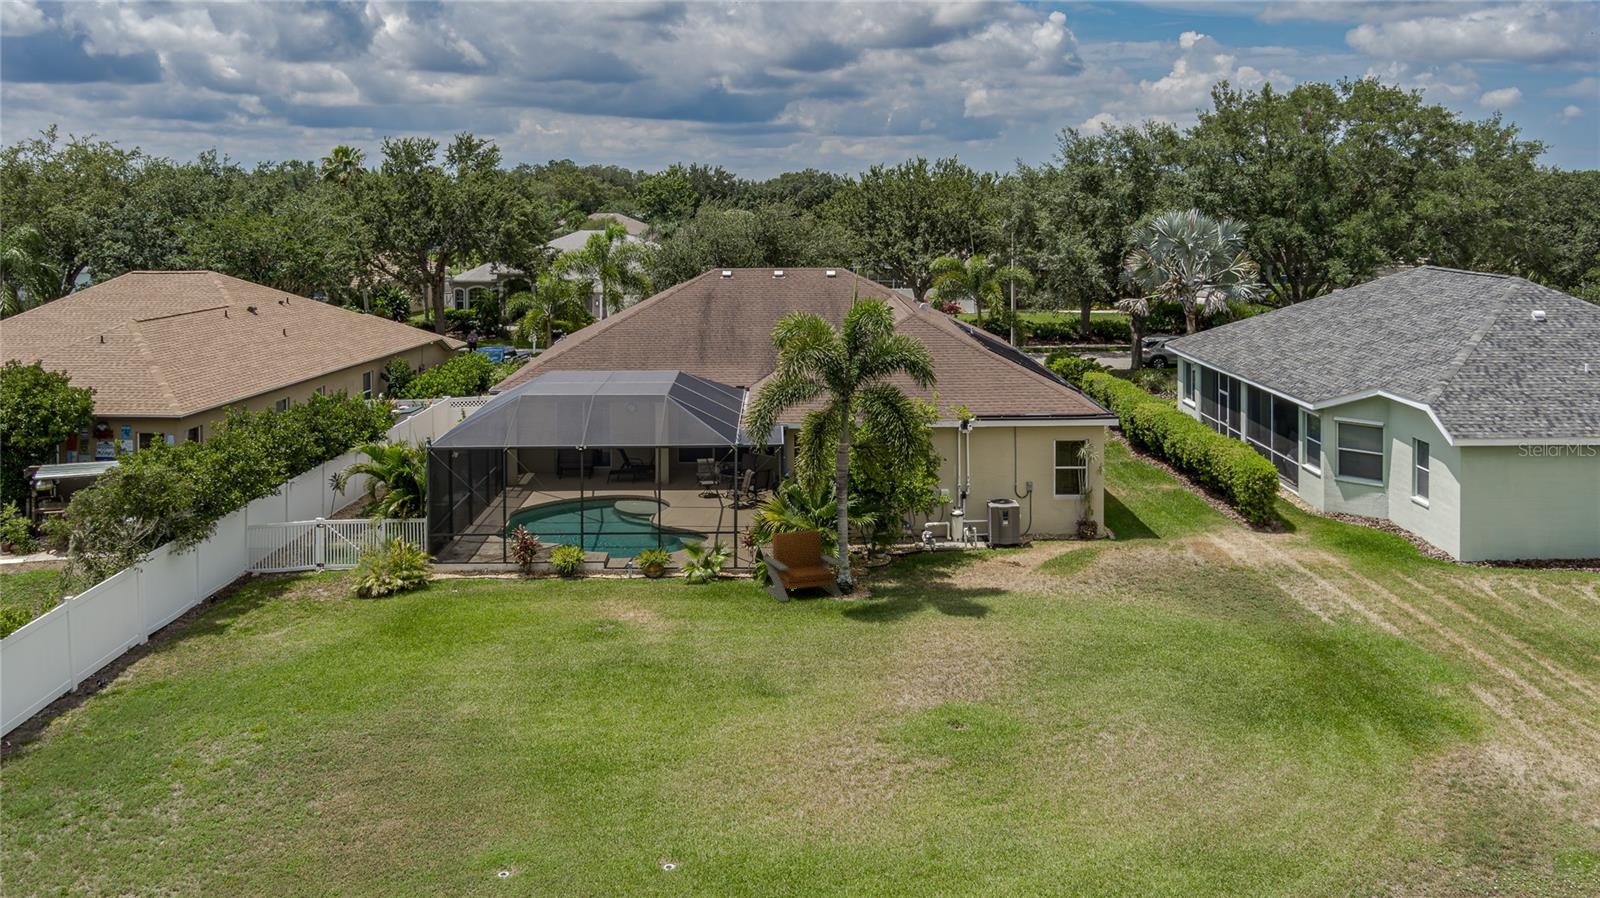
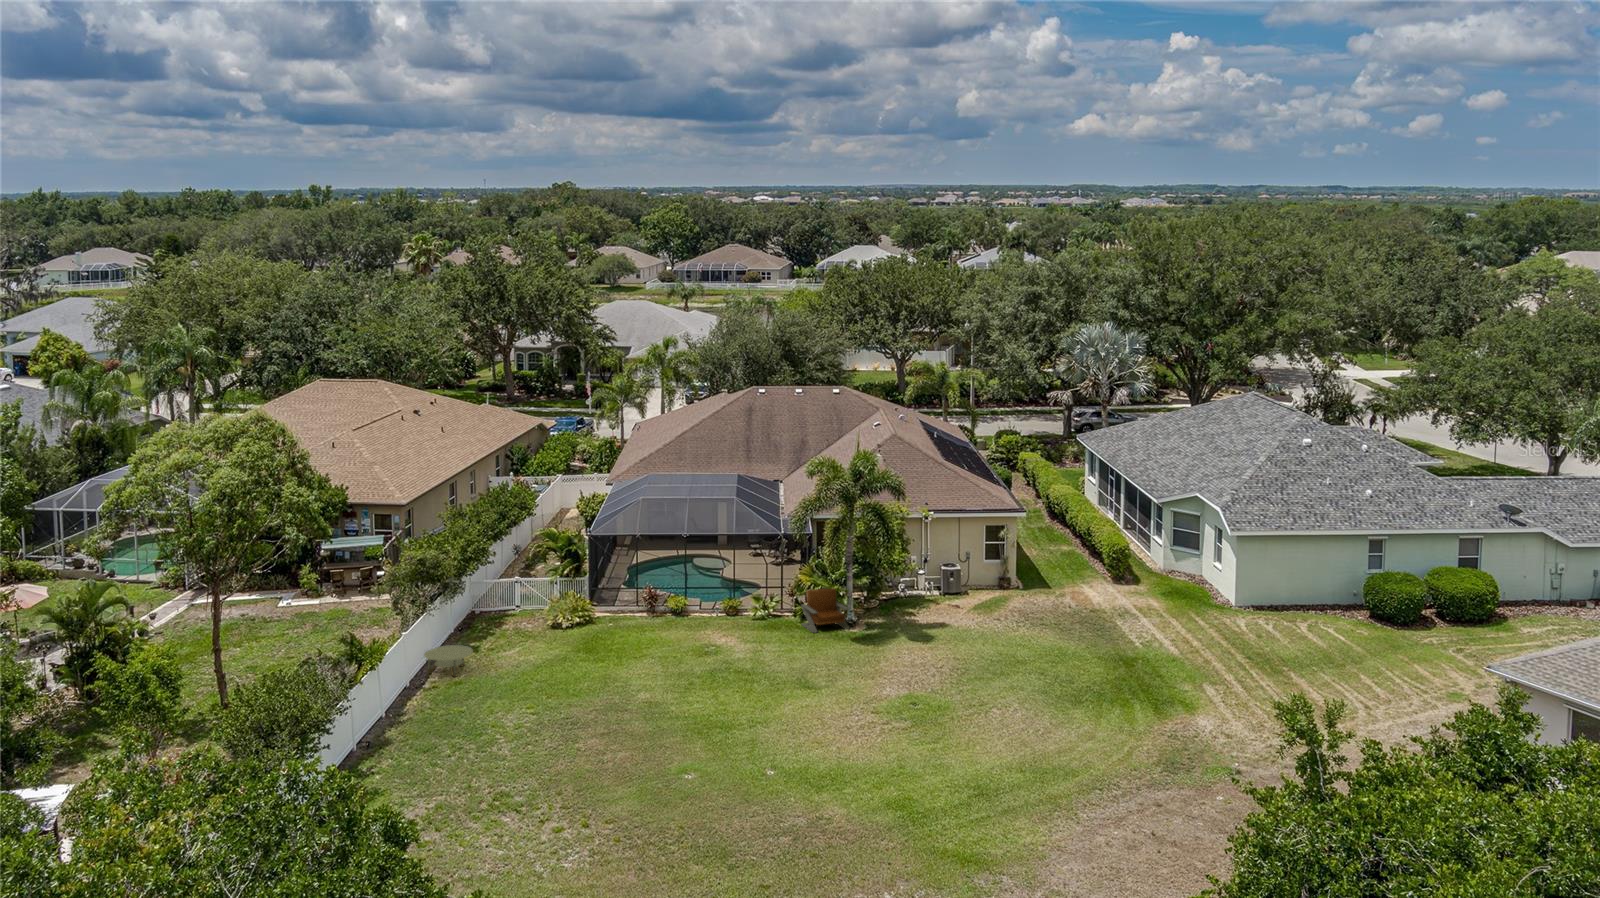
round table: none [89,620,183,675] -> present [424,645,473,677]

